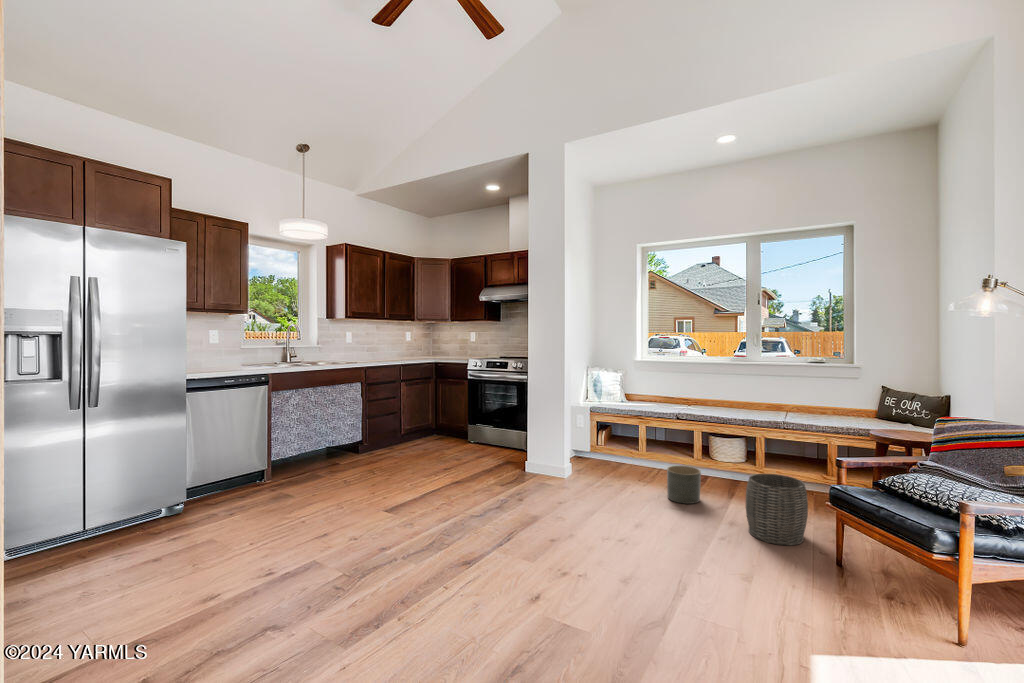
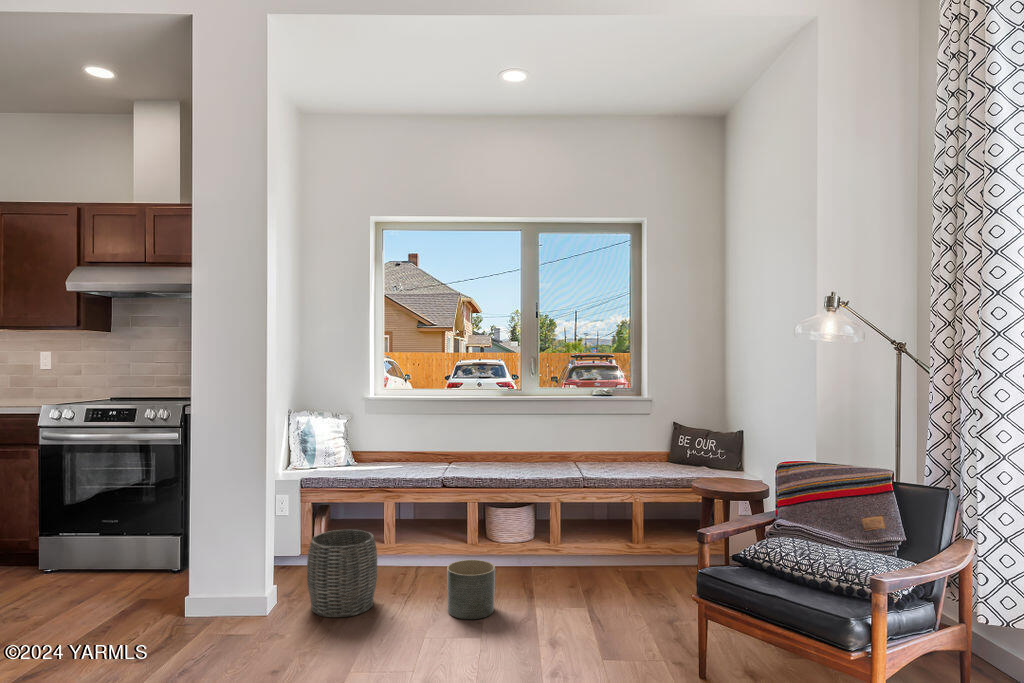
woven basket: present [746,474,808,545] -> present [307,530,377,617]

